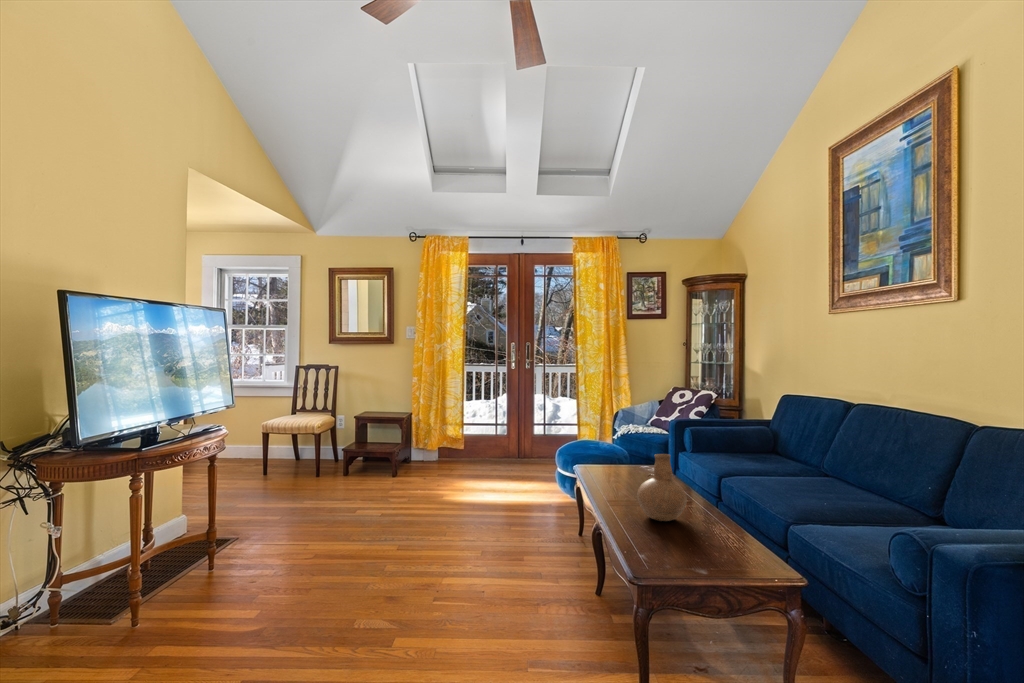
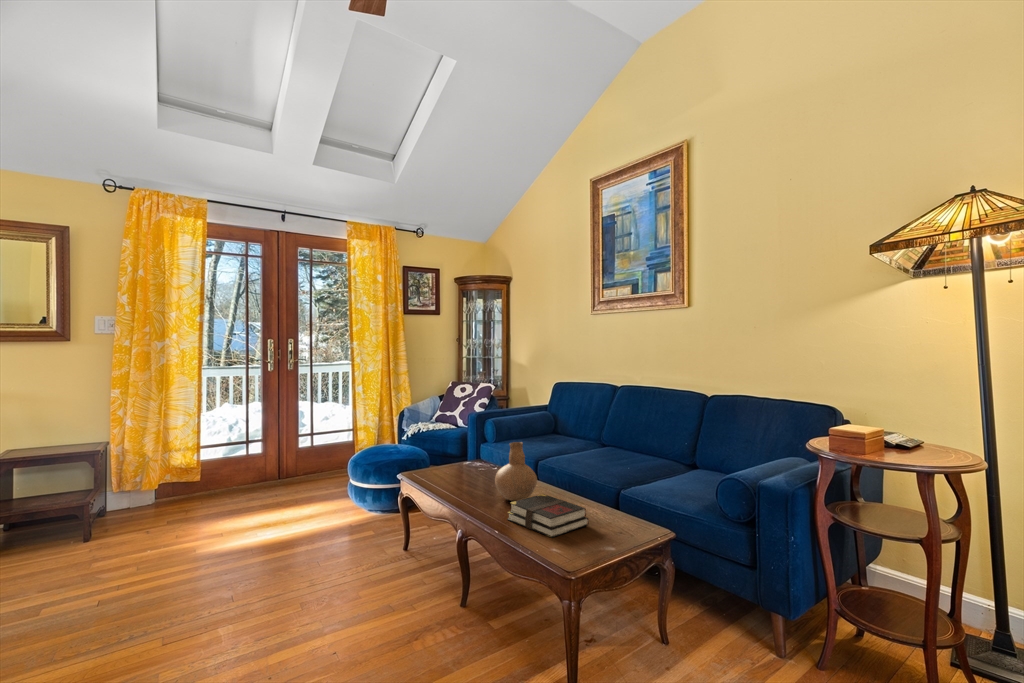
book: none [630,518,723,571] -> present [507,494,589,538]

